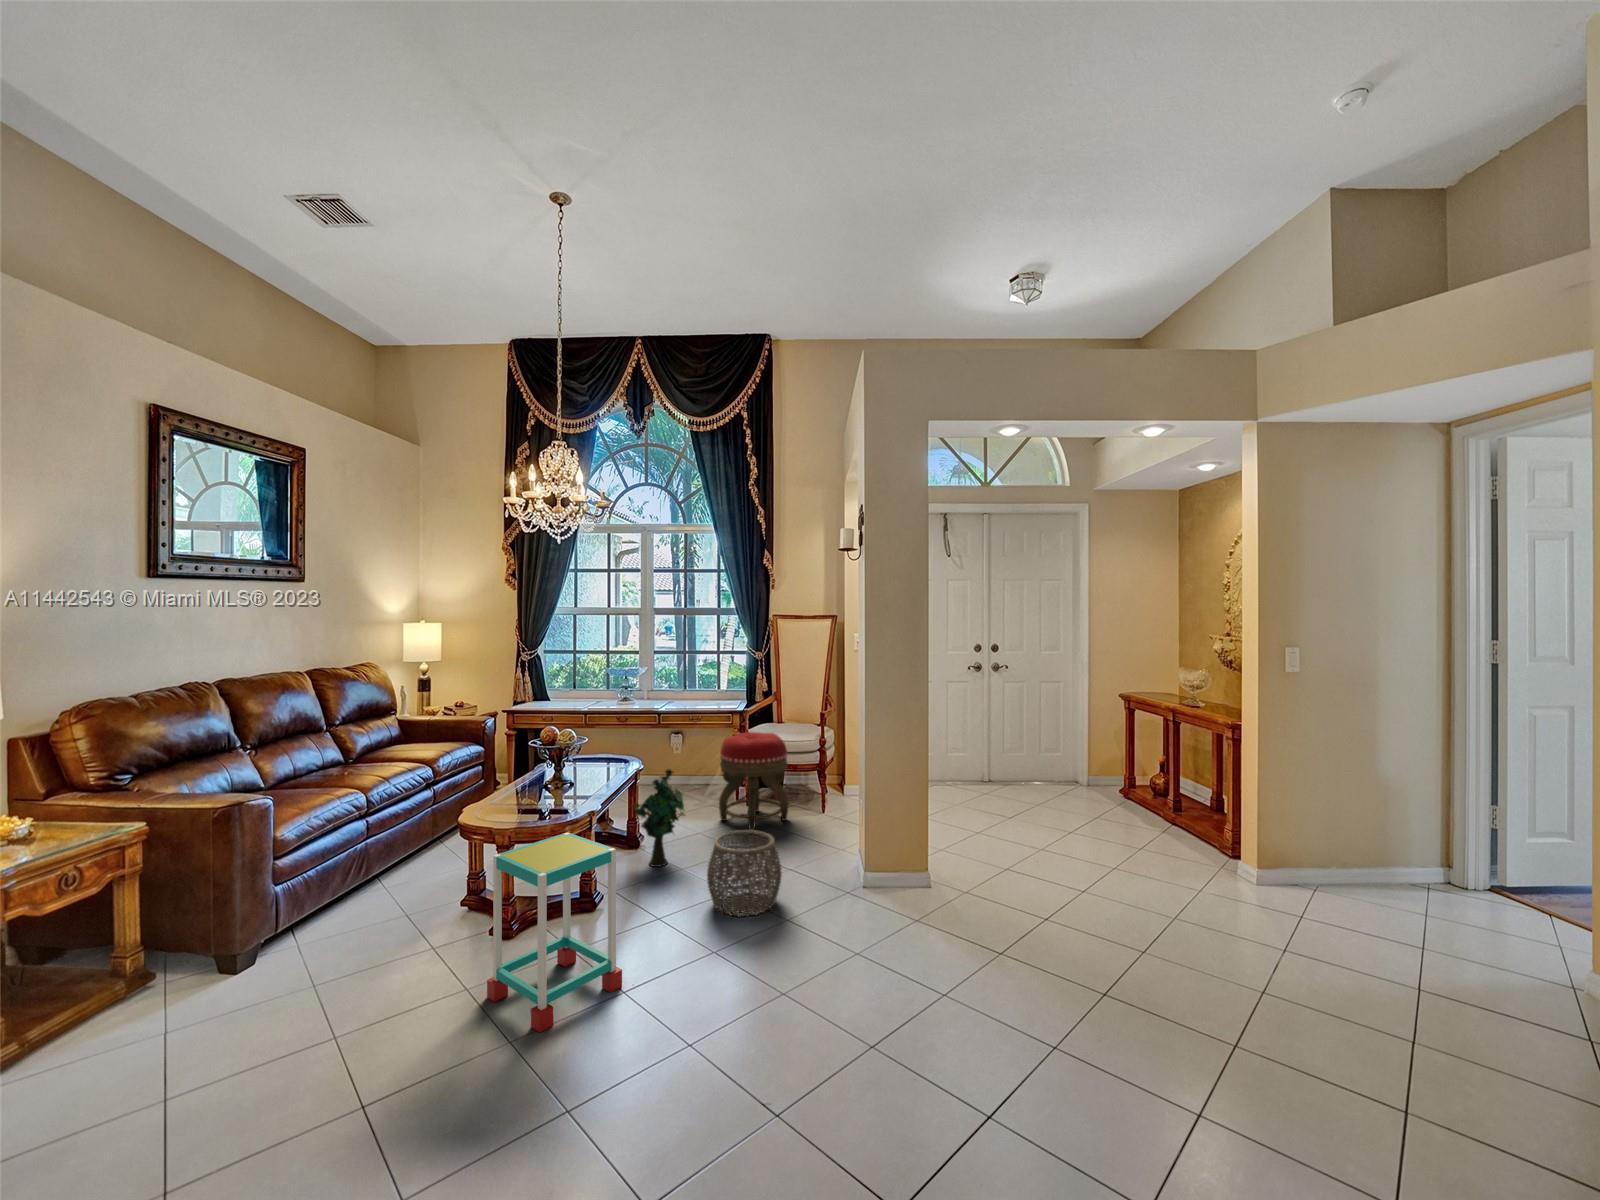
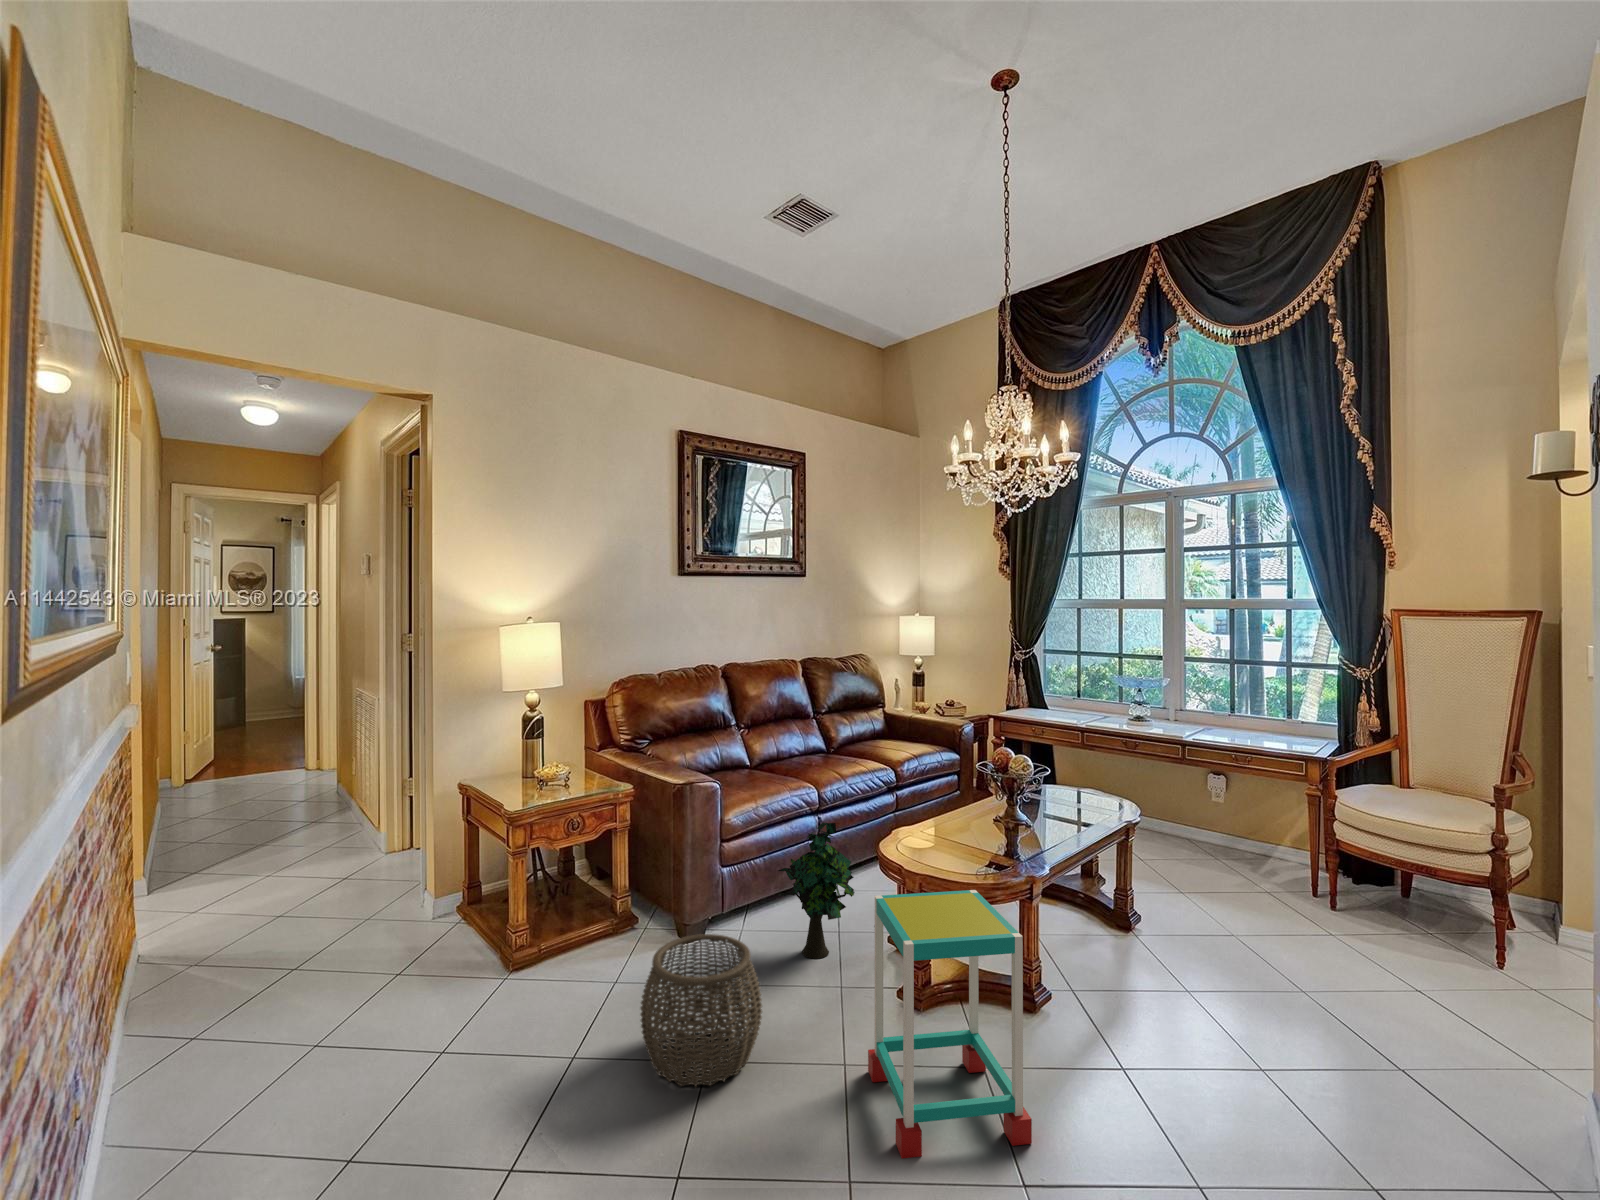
footstool: present [719,732,789,830] -> none [1272,795,1412,960]
decorative plant: present [633,770,685,867] -> present [778,823,855,959]
woven basket: present [707,830,782,917] -> present [640,934,762,1087]

